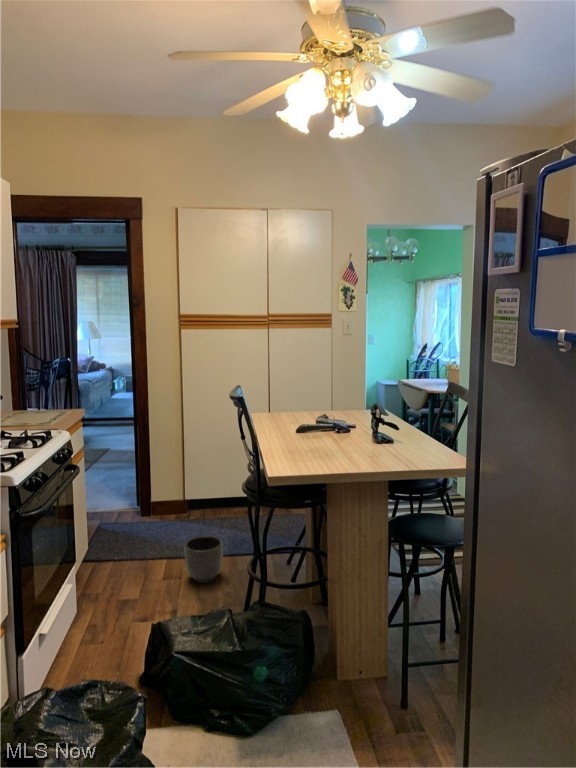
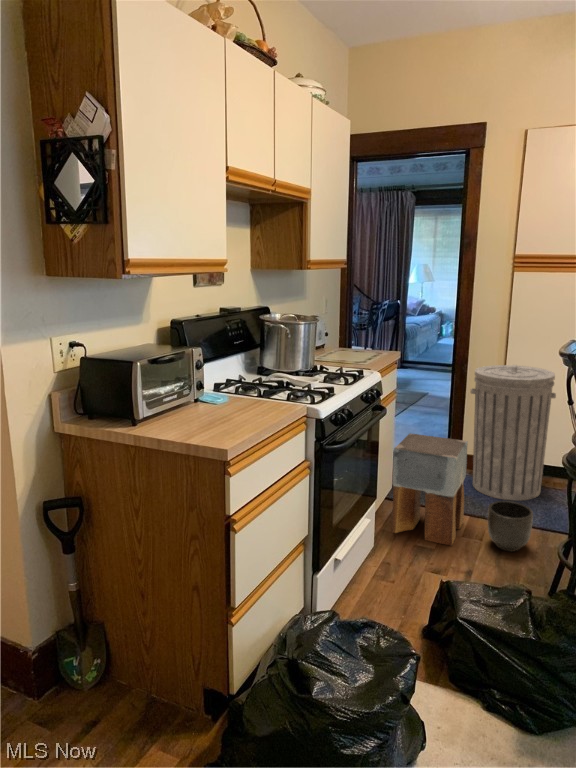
trash can: none [155,413,228,538] -> present [471,365,556,501]
stool: none [89,488,162,595] -> present [392,433,468,546]

